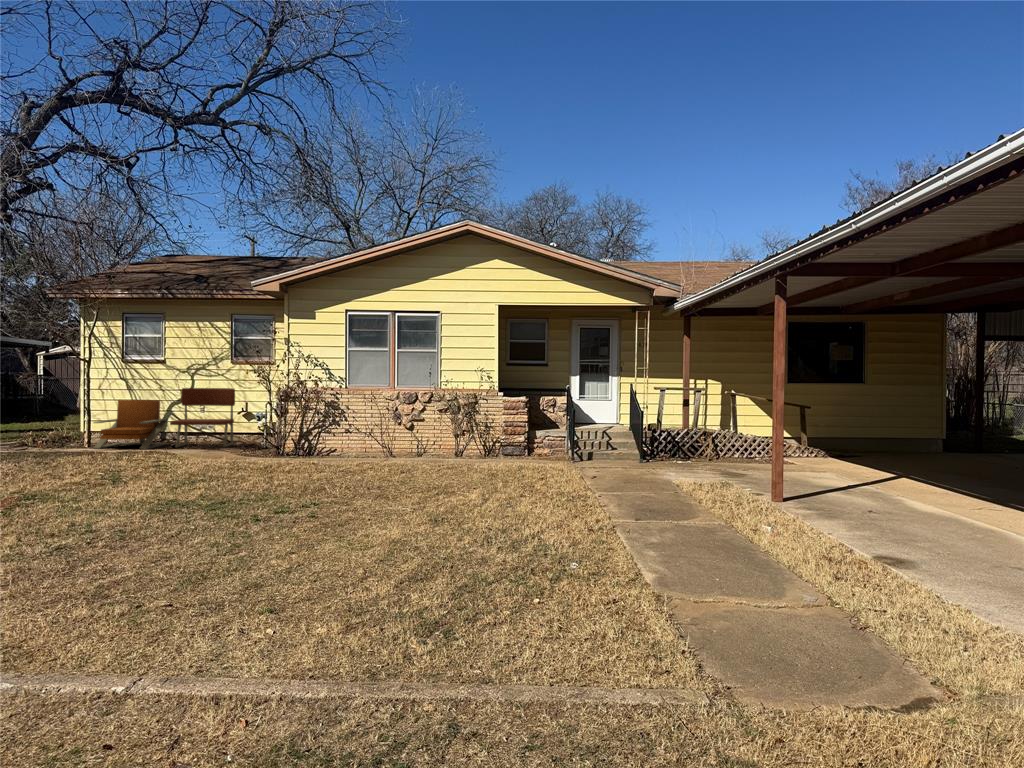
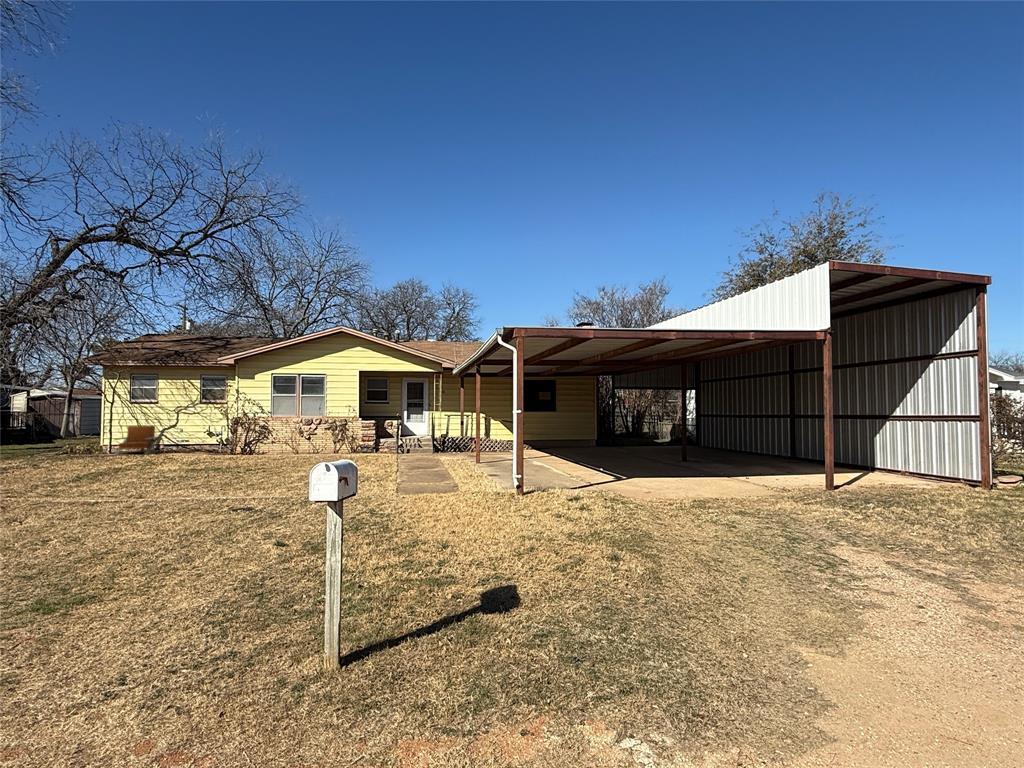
bench: present [170,388,235,447] -> none [163,418,203,453]

